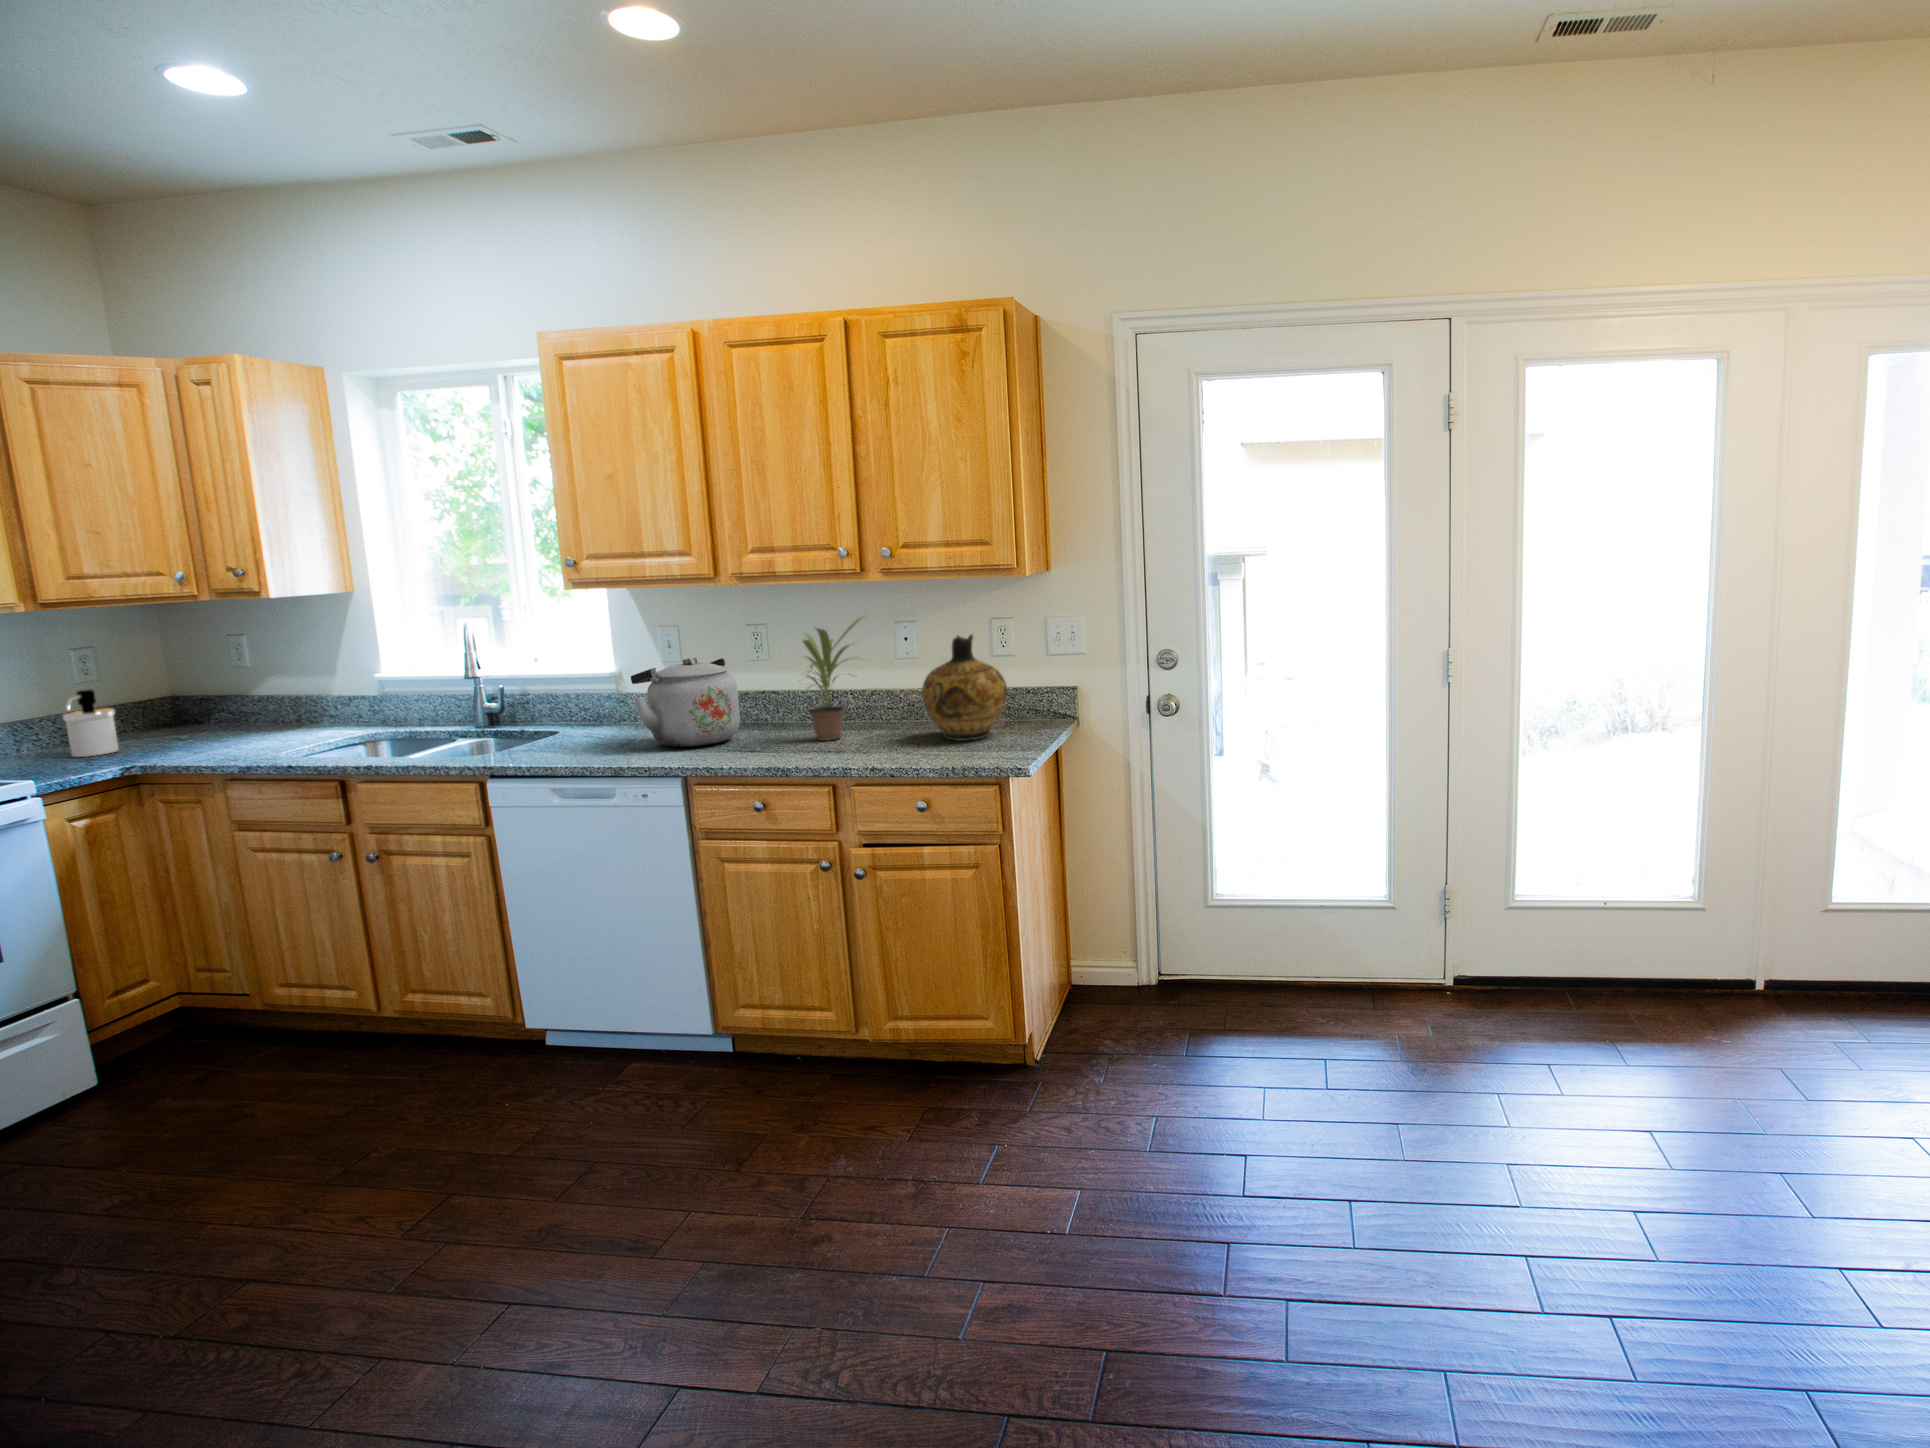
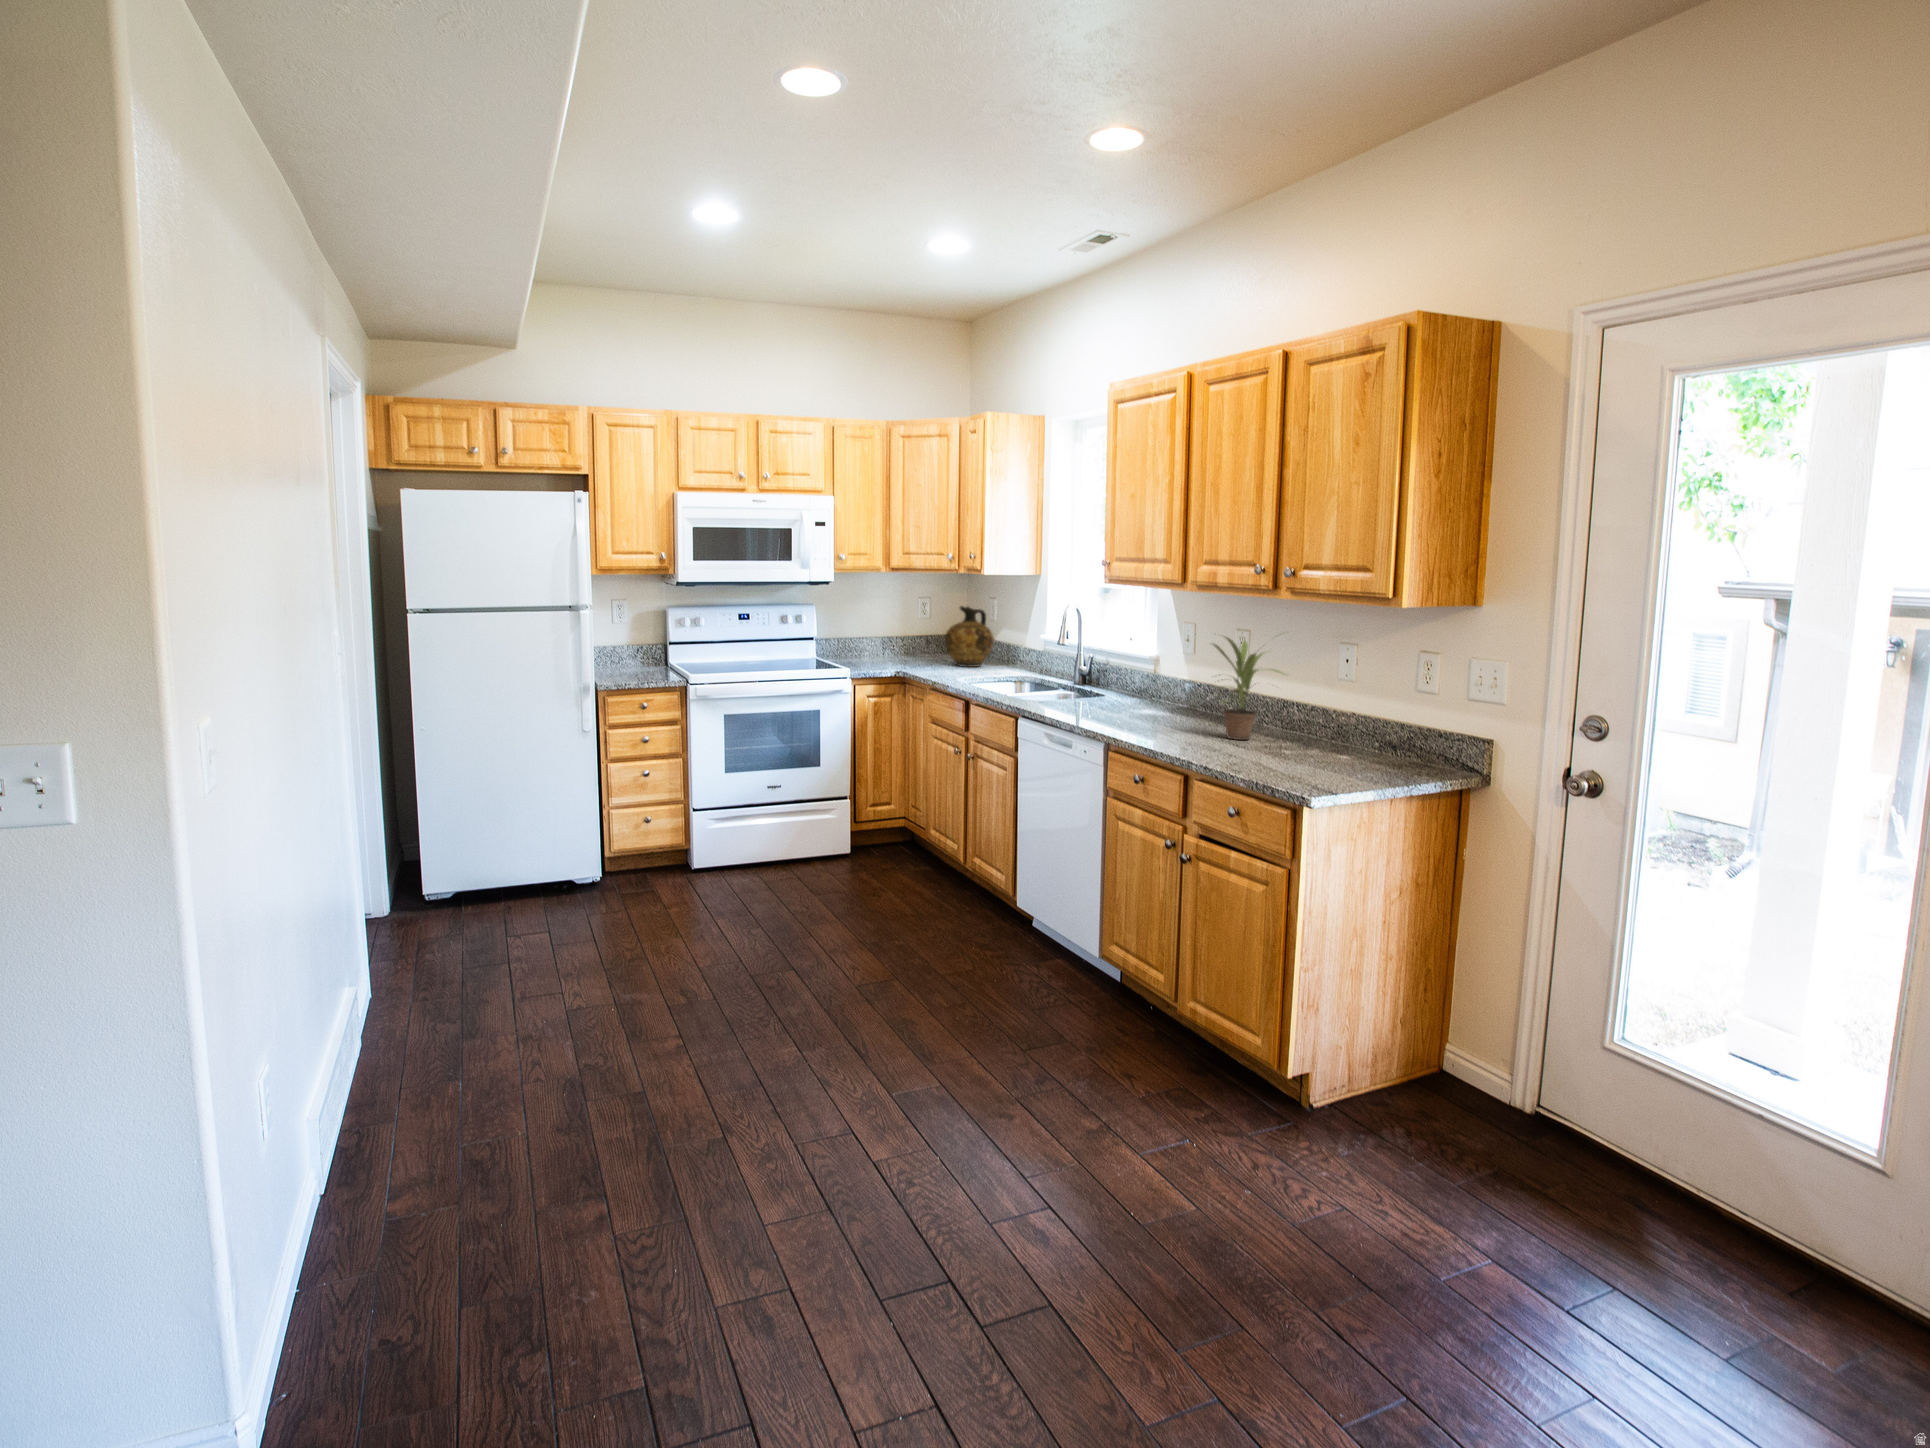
ceramic jug: present [922,635,1007,741] -> present [945,606,994,667]
kettle: present [631,658,740,747] -> none [1104,649,1194,723]
soap dispenser: present [63,689,119,757] -> none [888,622,917,662]

